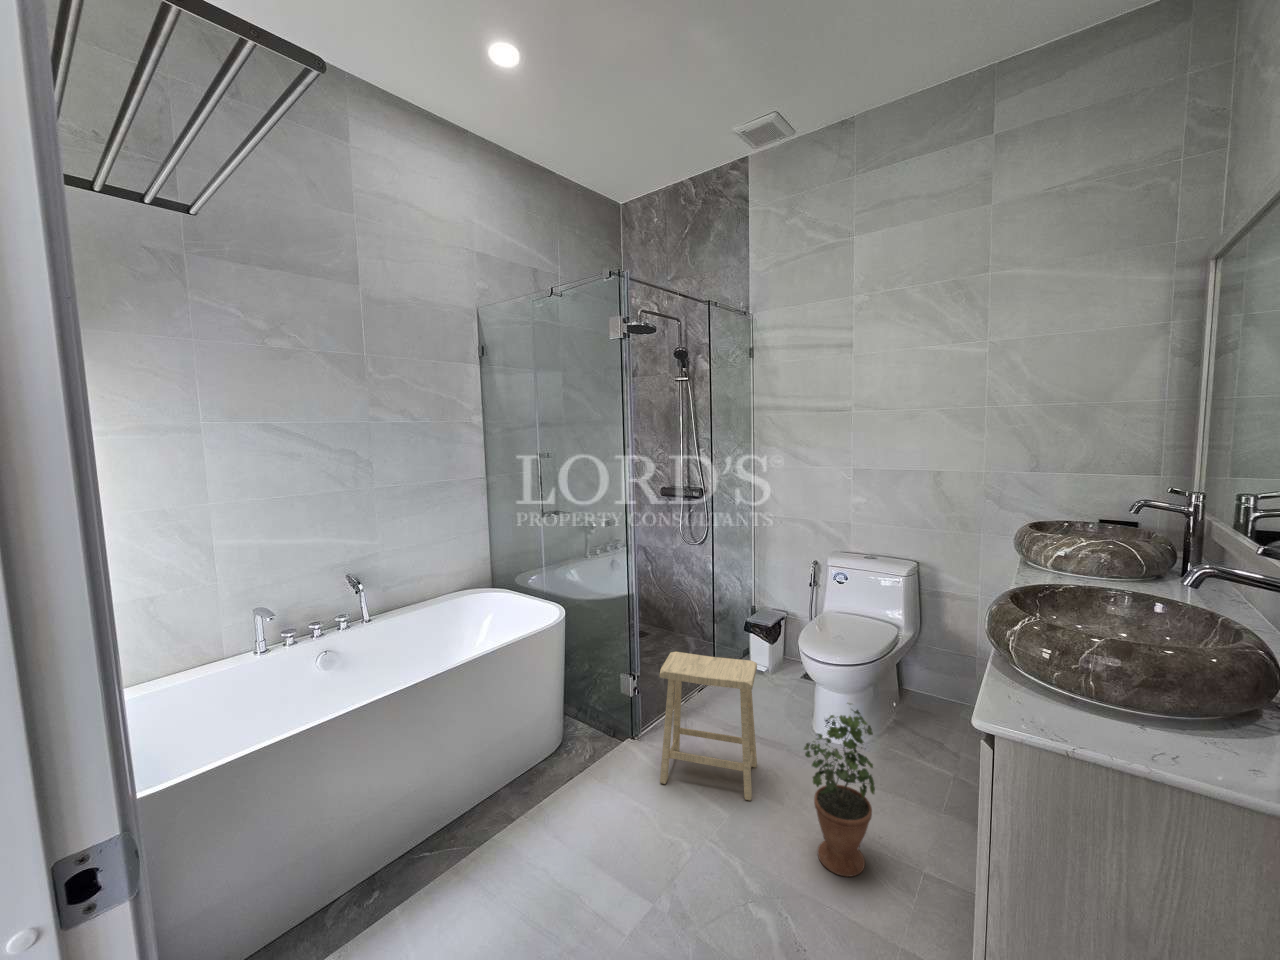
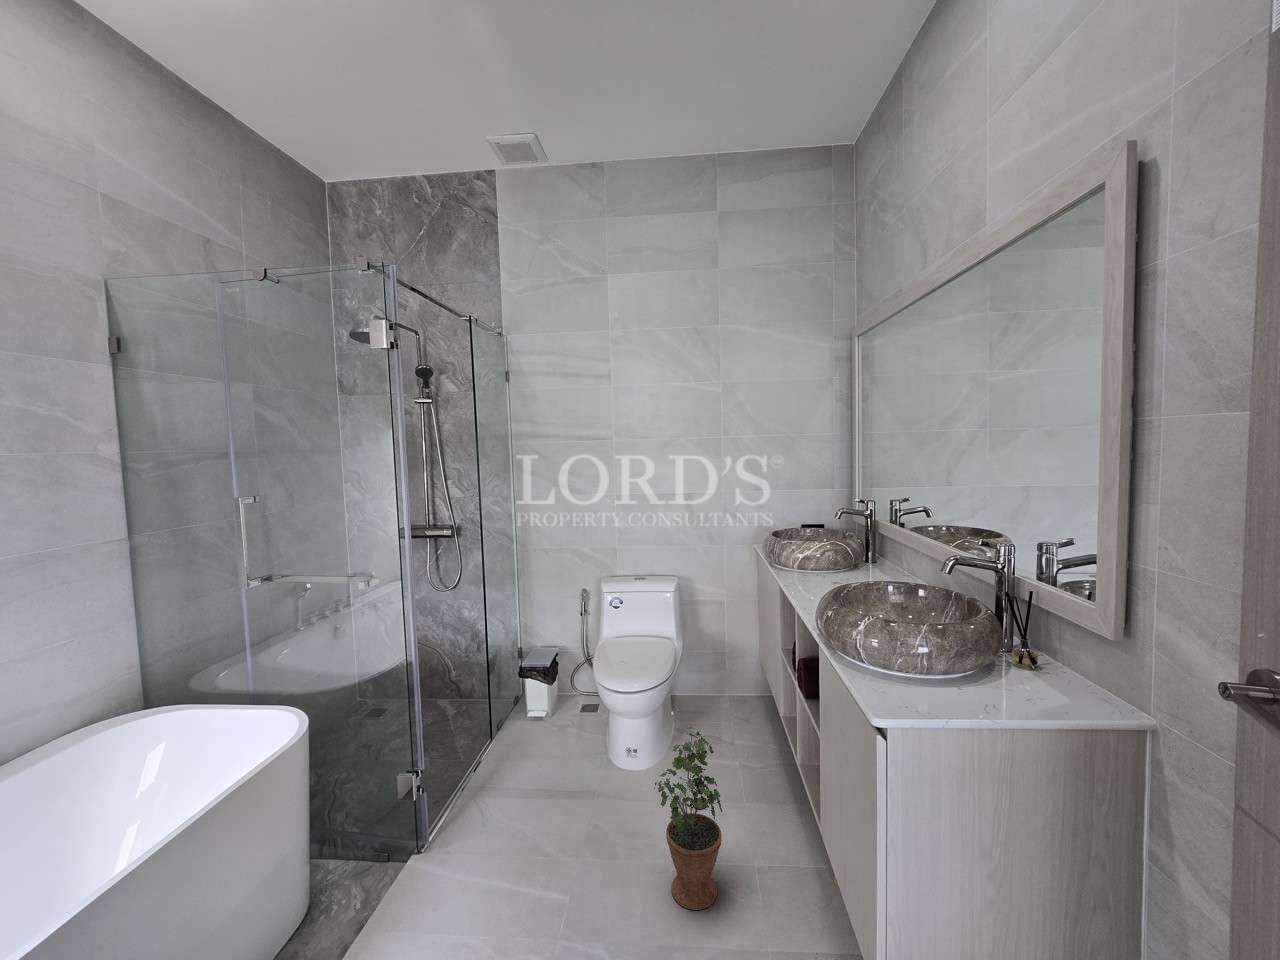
footstool: present [660,652,757,800] -> none [471,711,587,897]

